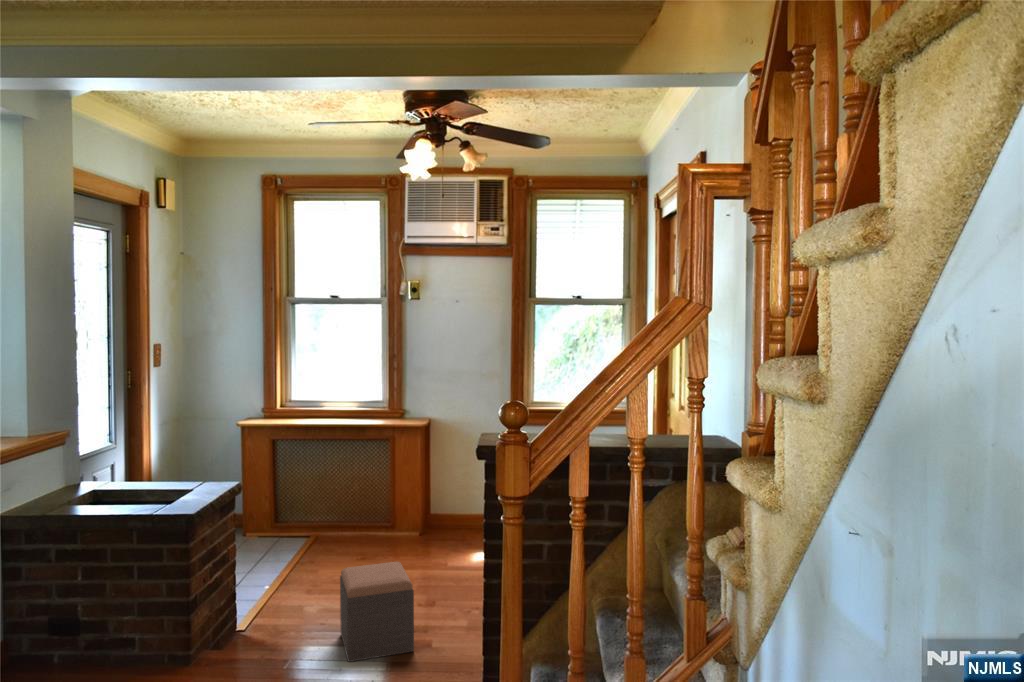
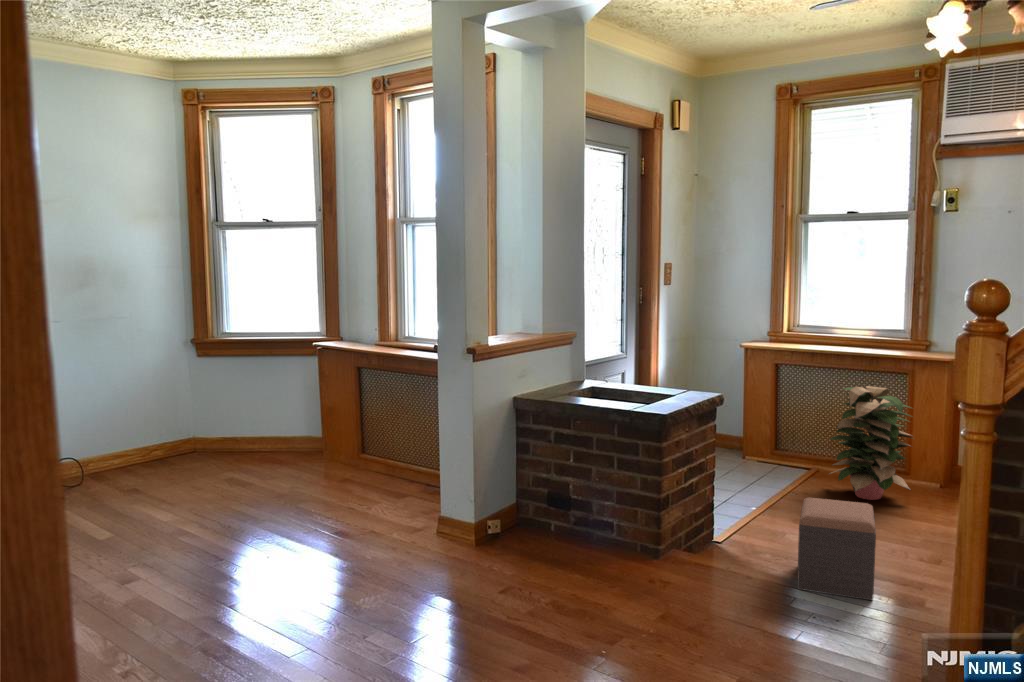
decorative plant: none [332,450,404,552] -> present [830,386,912,500]

